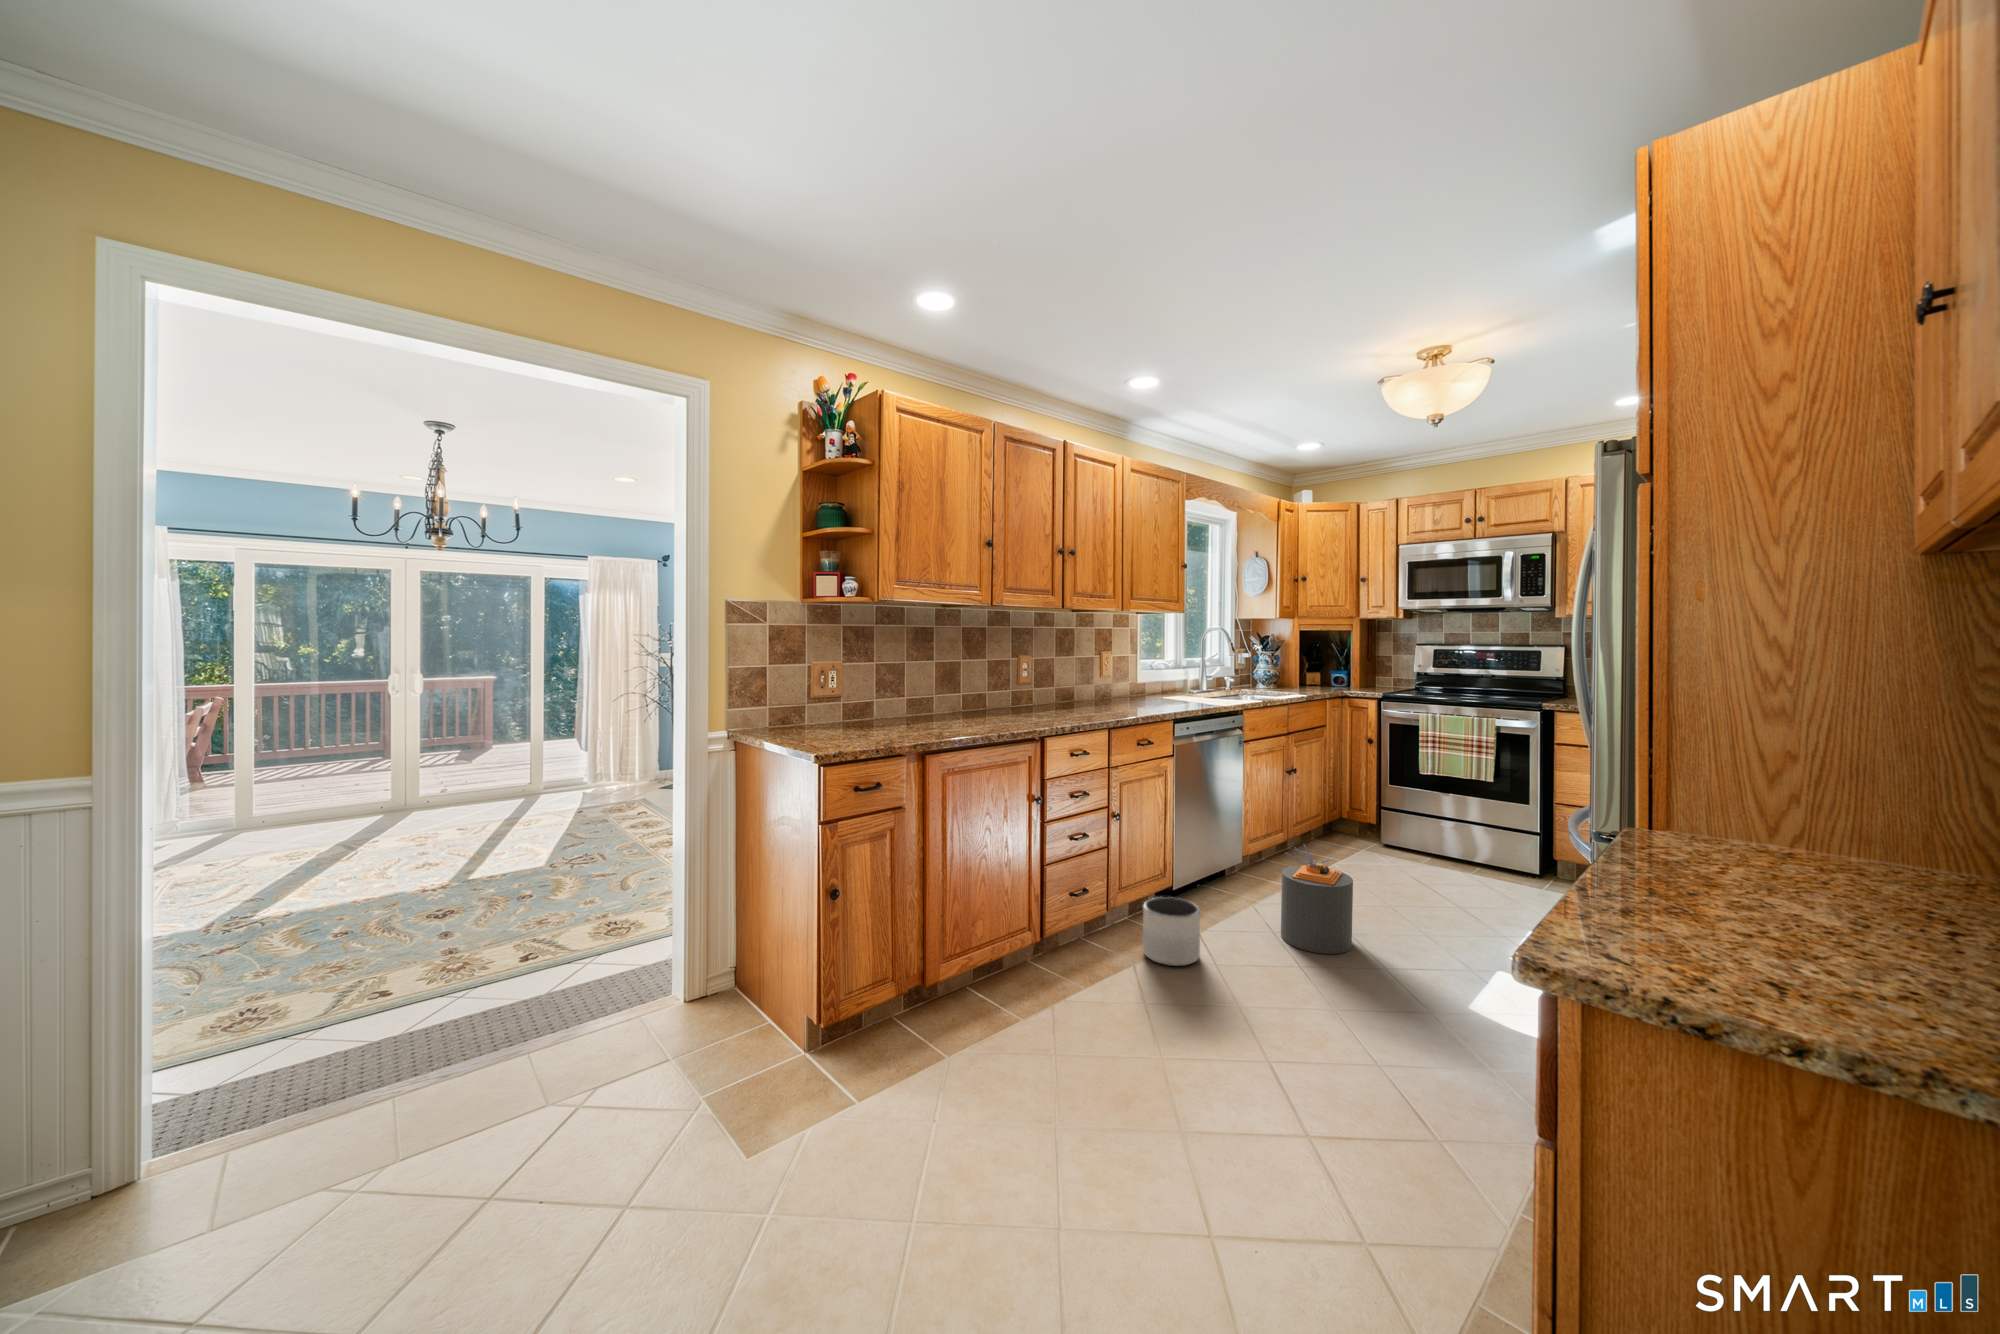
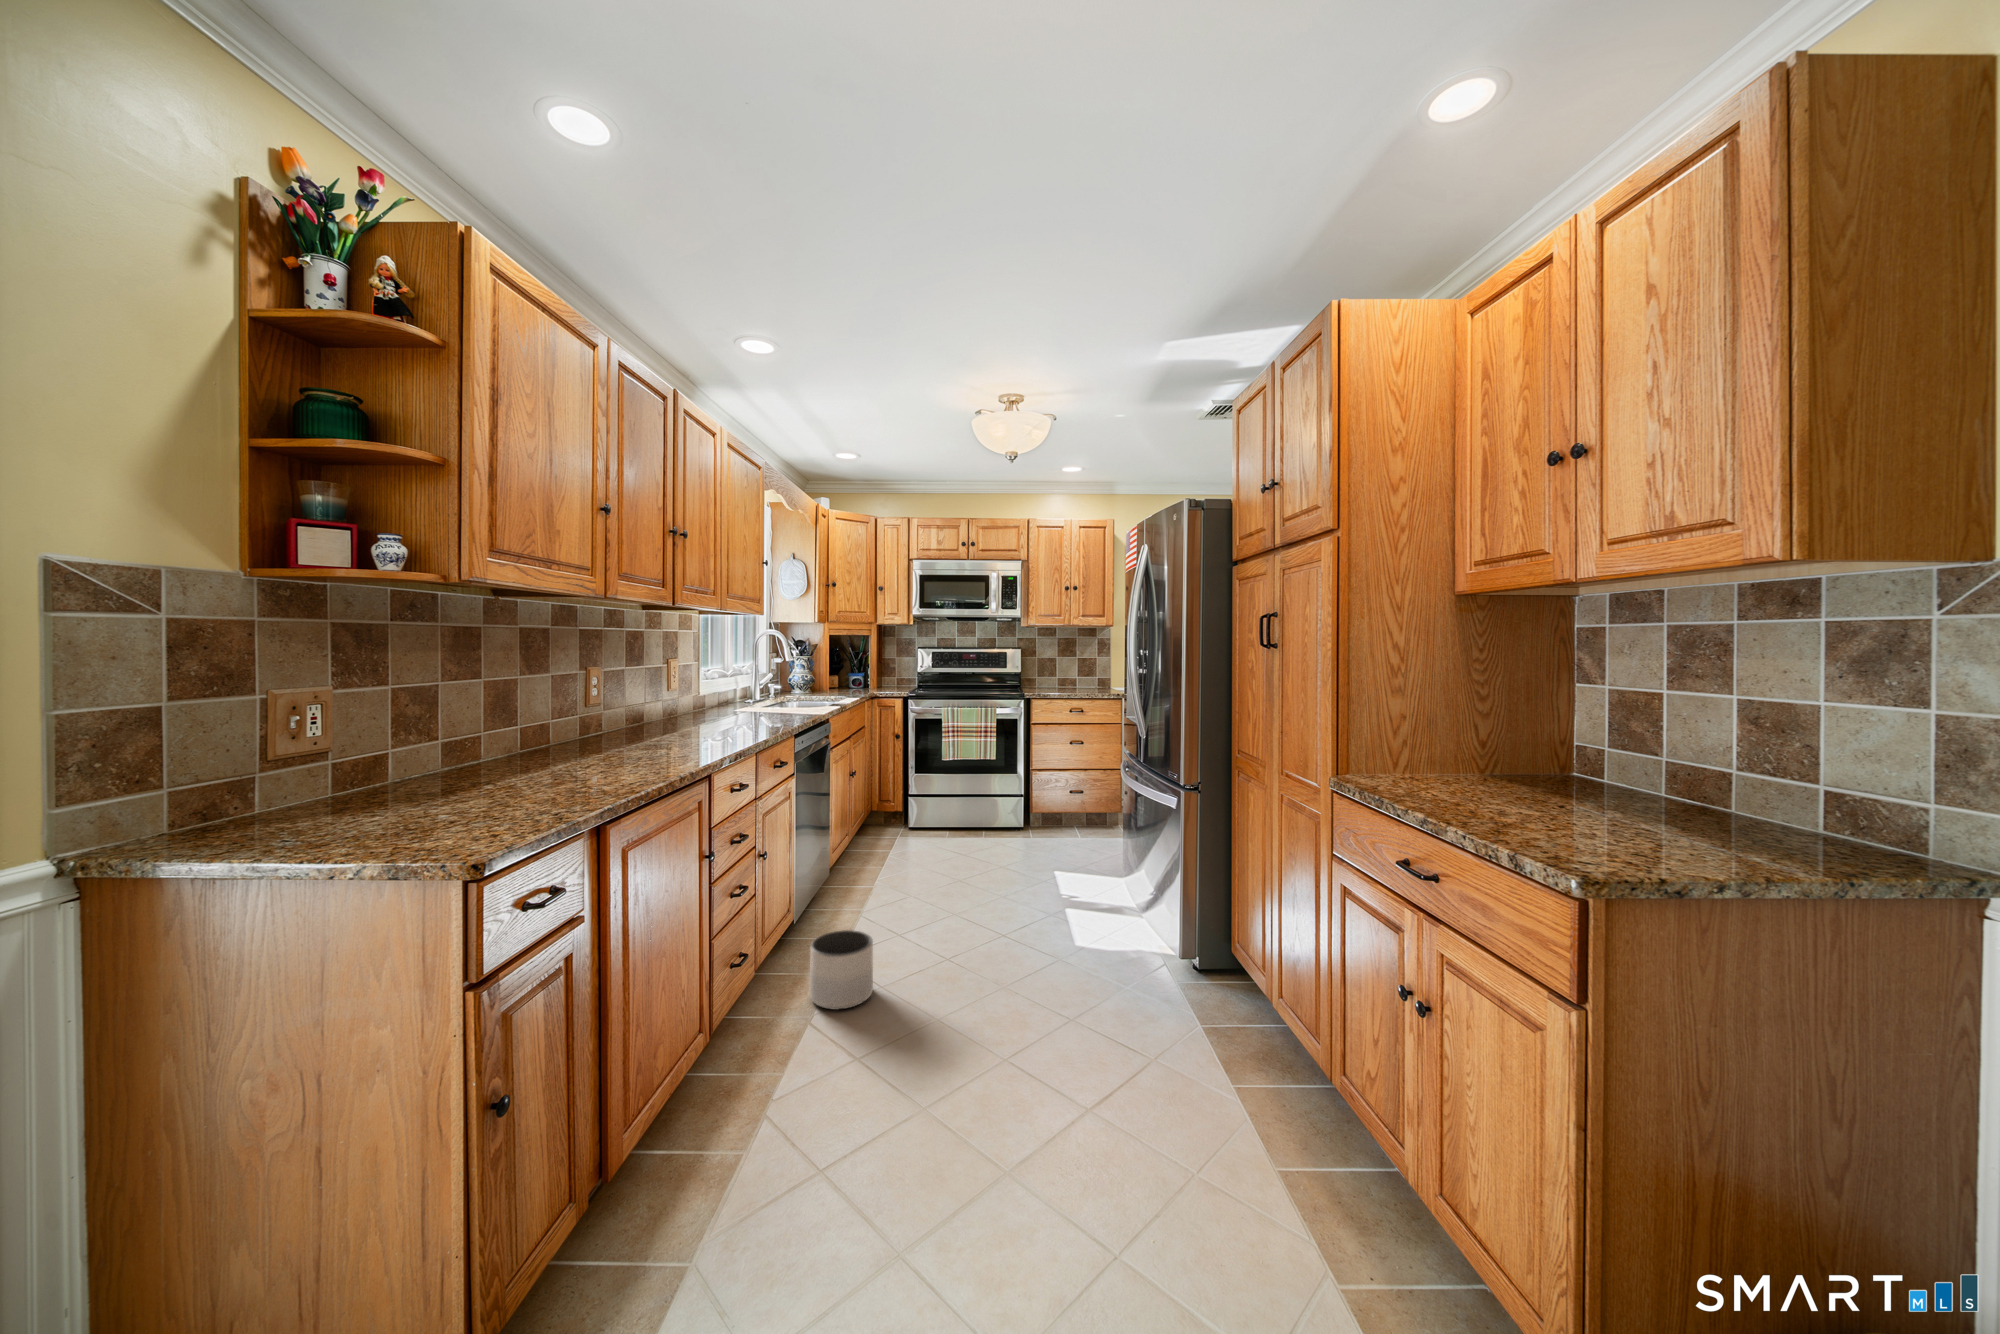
trash can: present [1281,844,1353,954] -> none [907,839,973,944]

